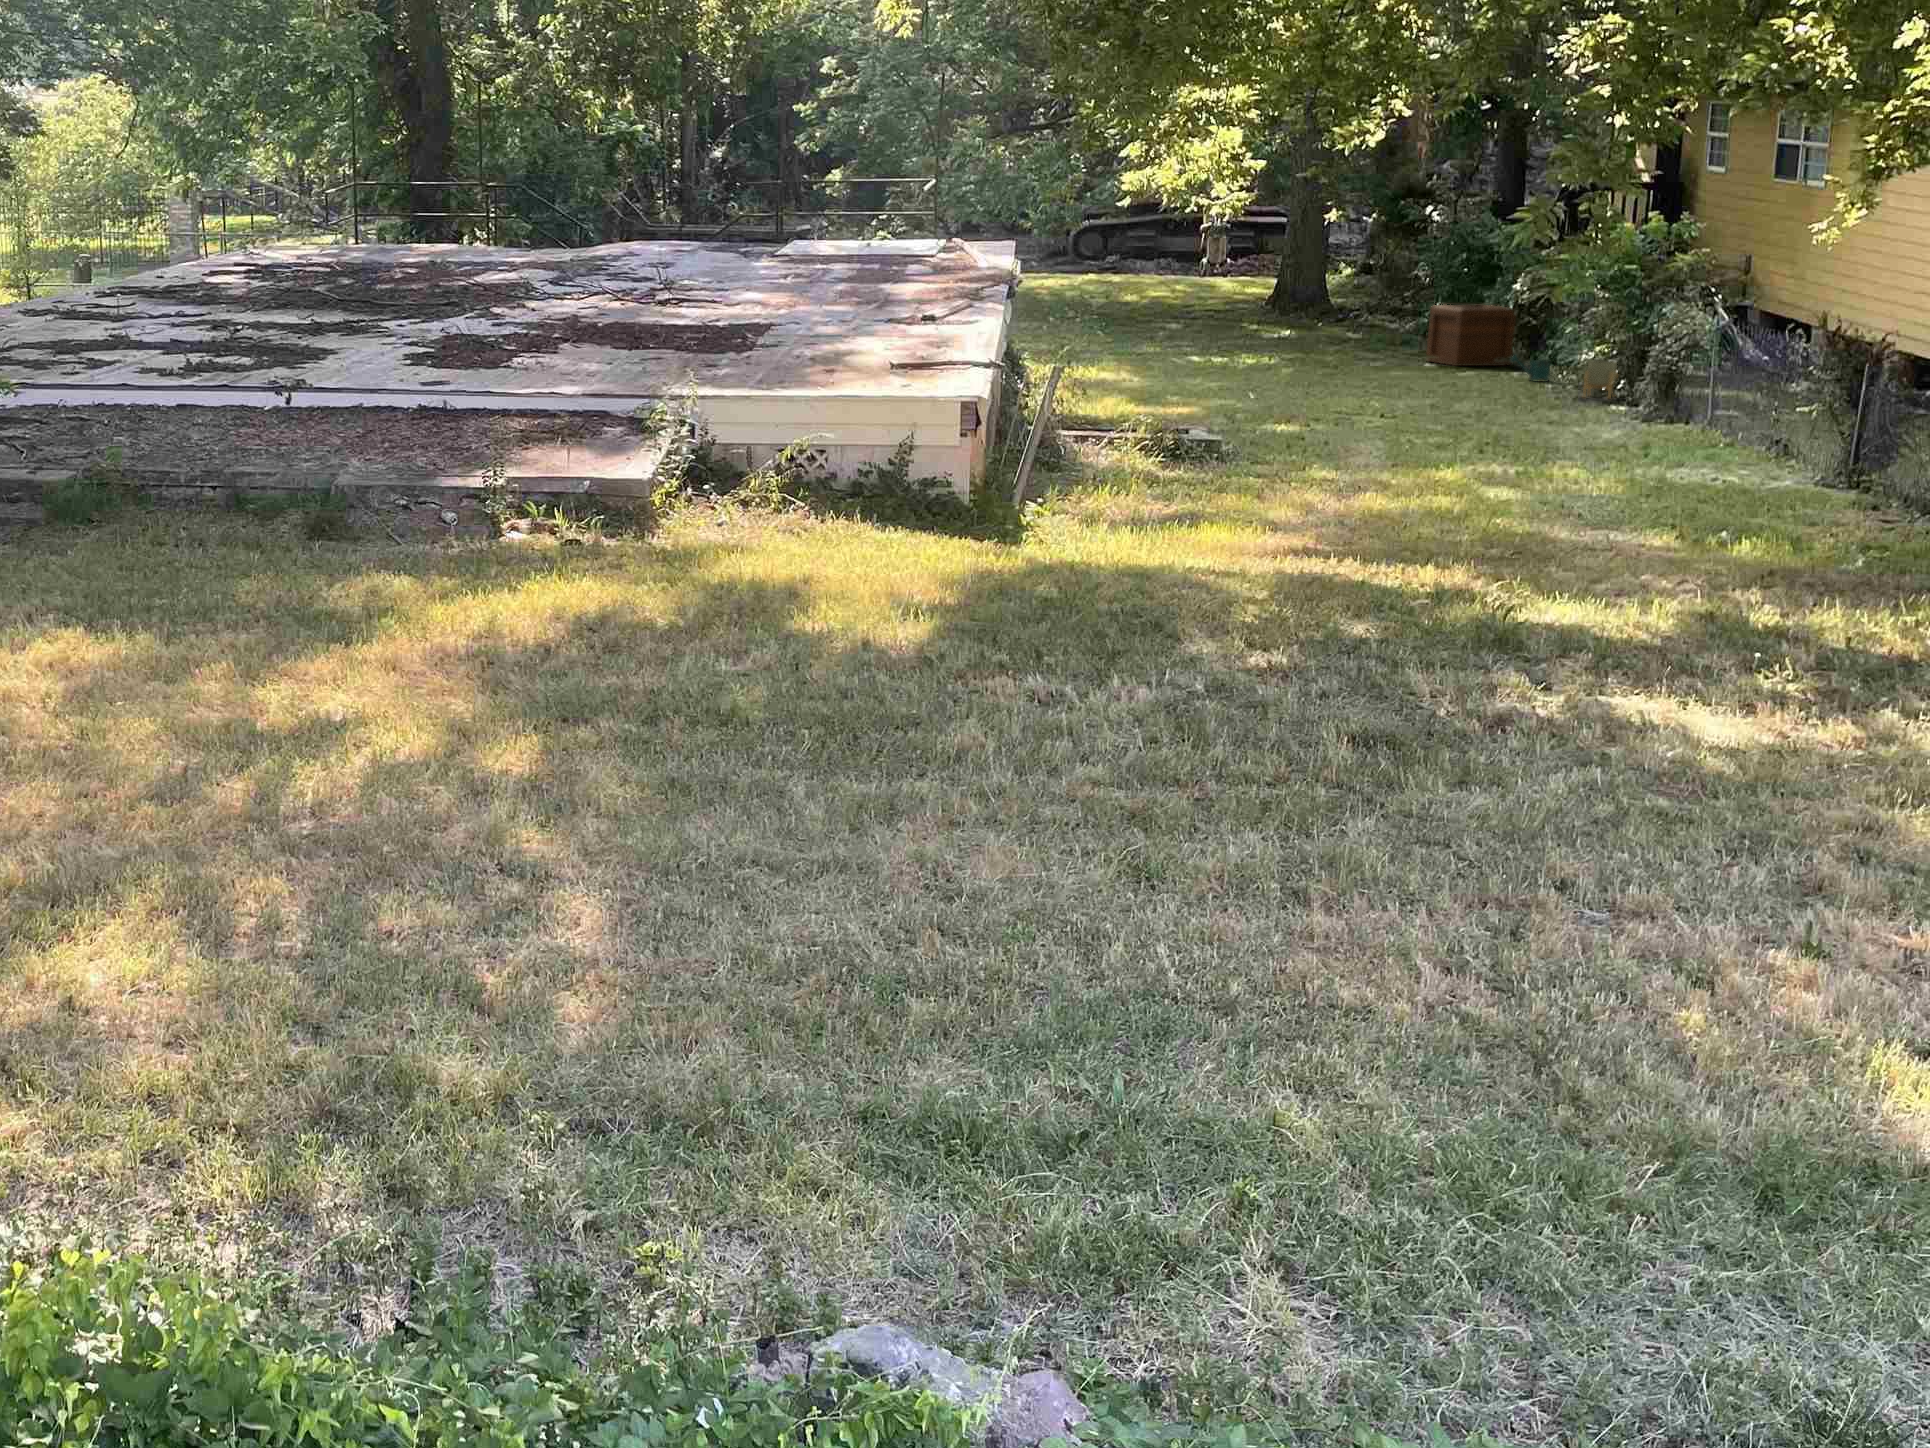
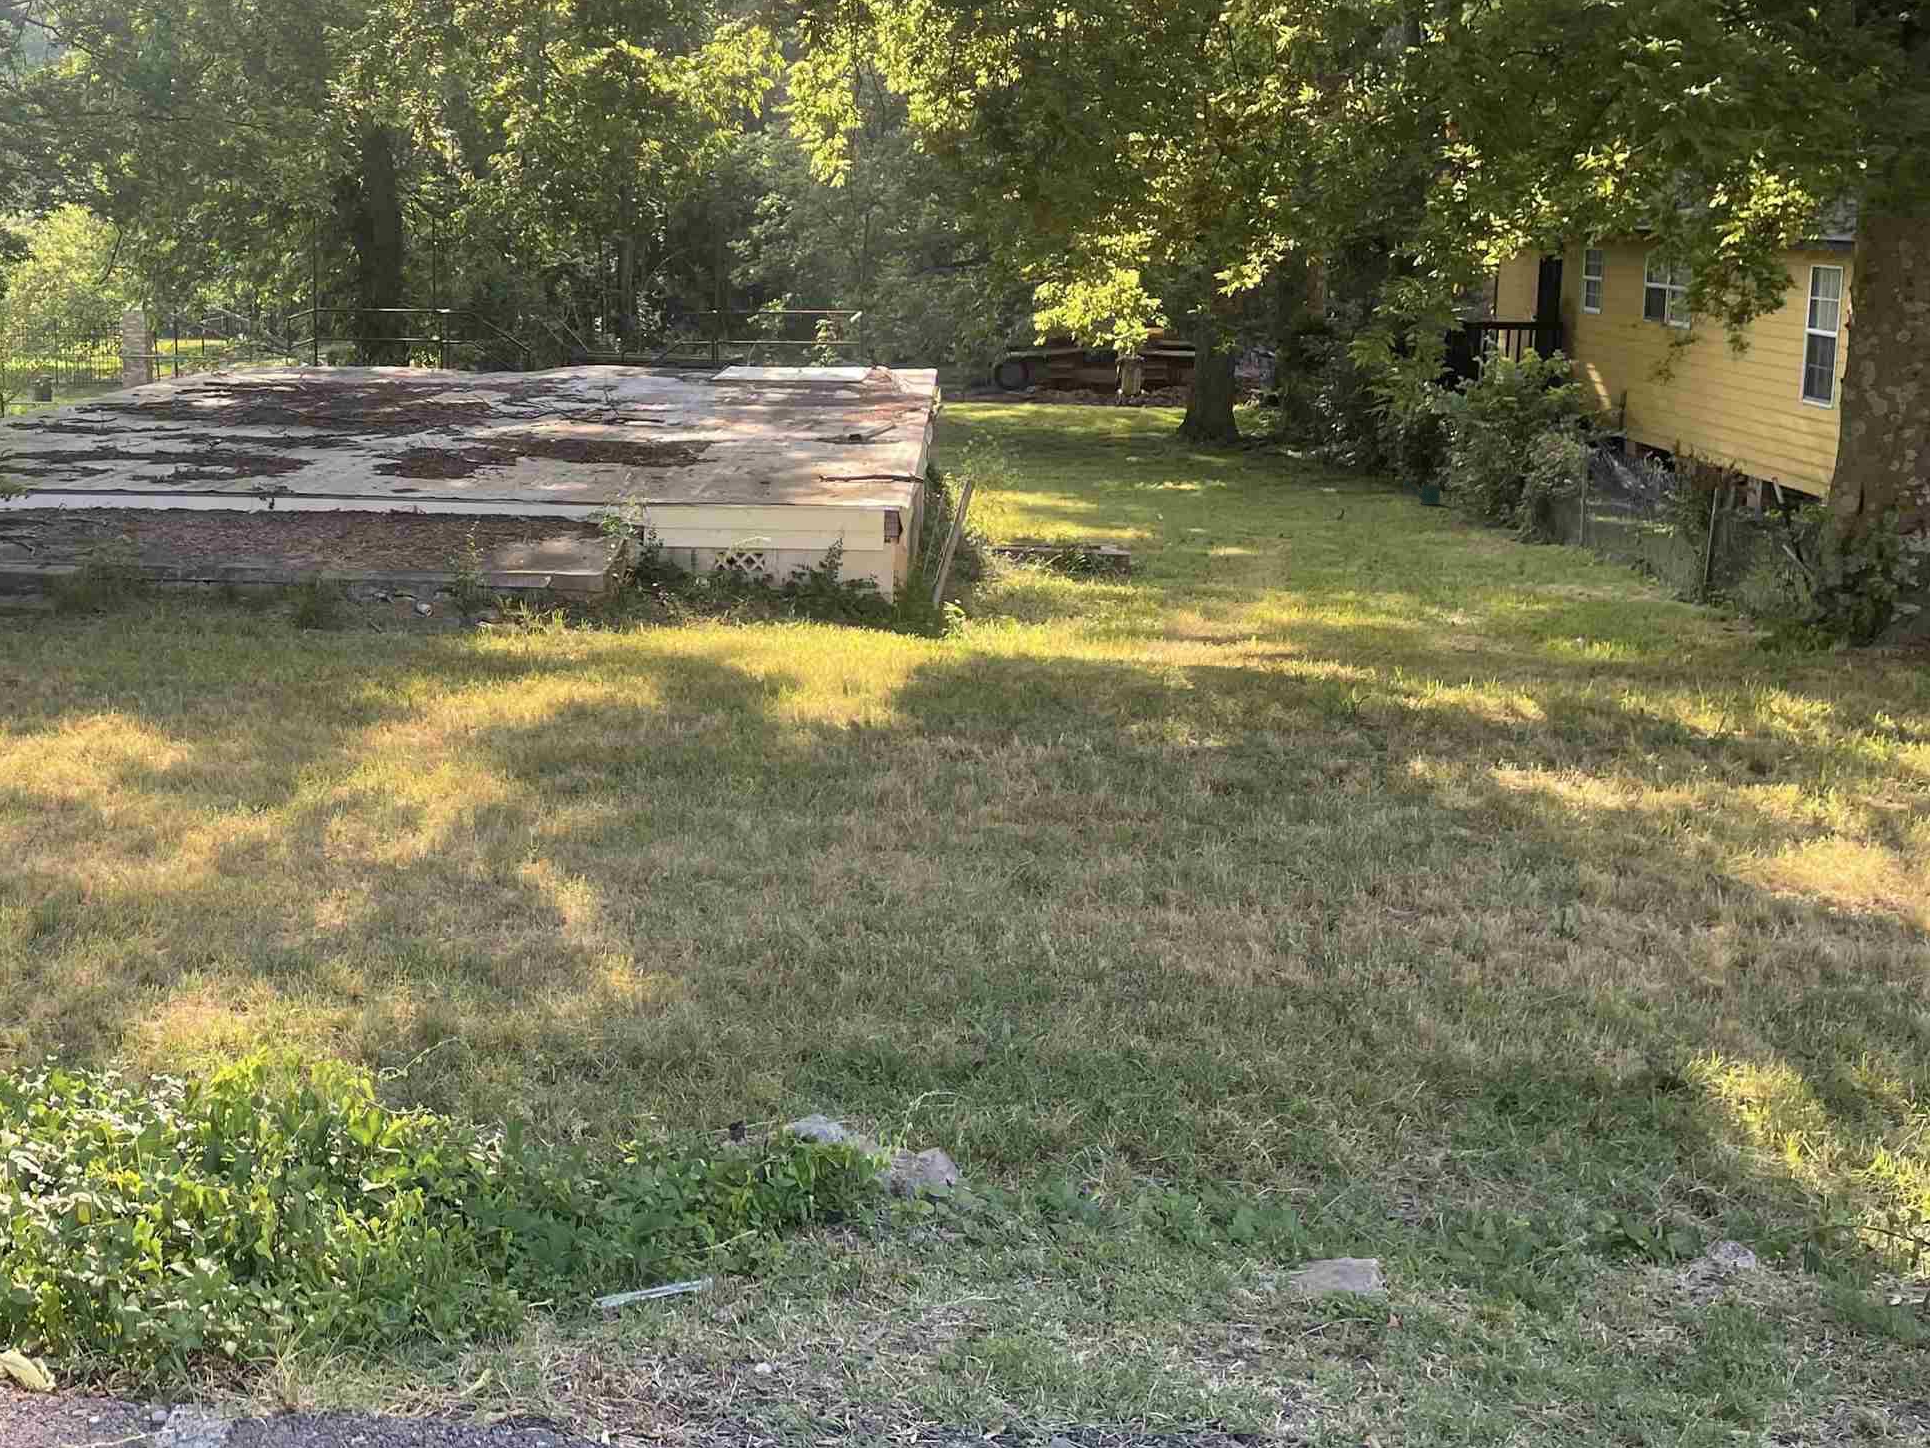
wooden crate: present [1427,305,1516,366] -> none [1328,434,1410,491]
planter: present [1583,360,1618,398] -> none [1468,485,1500,521]

